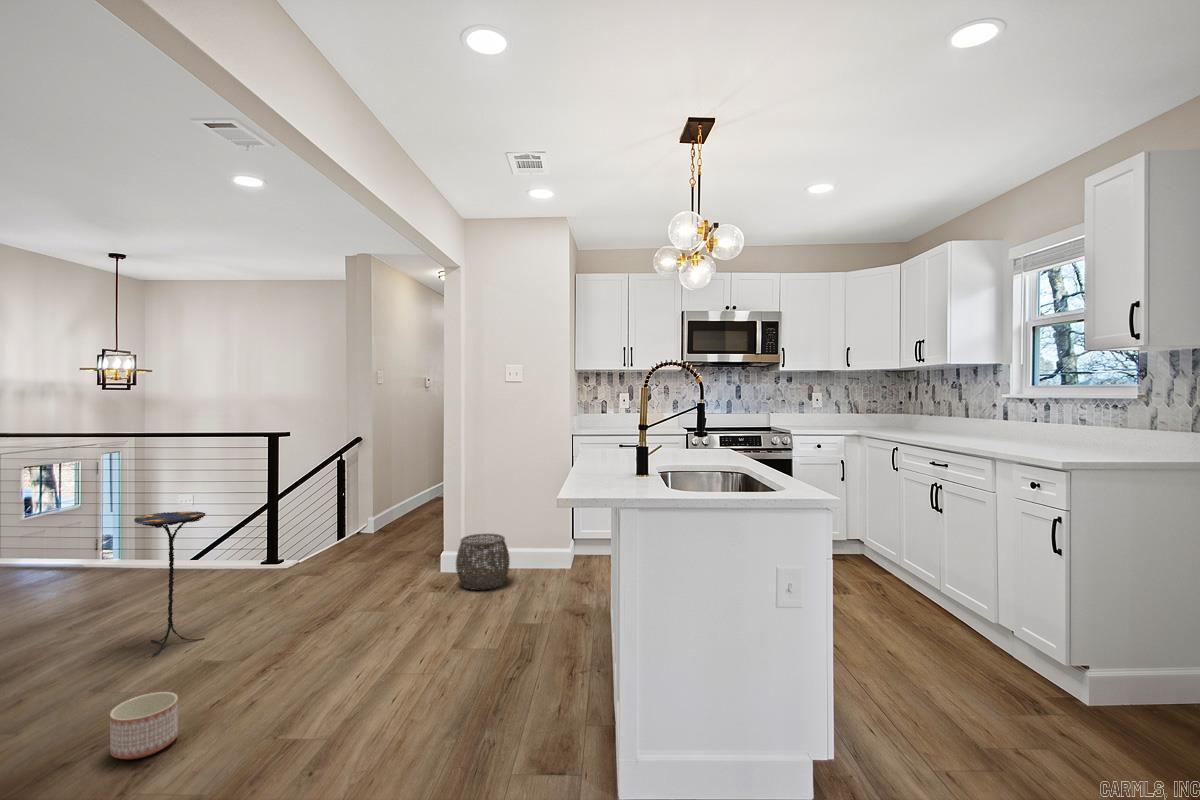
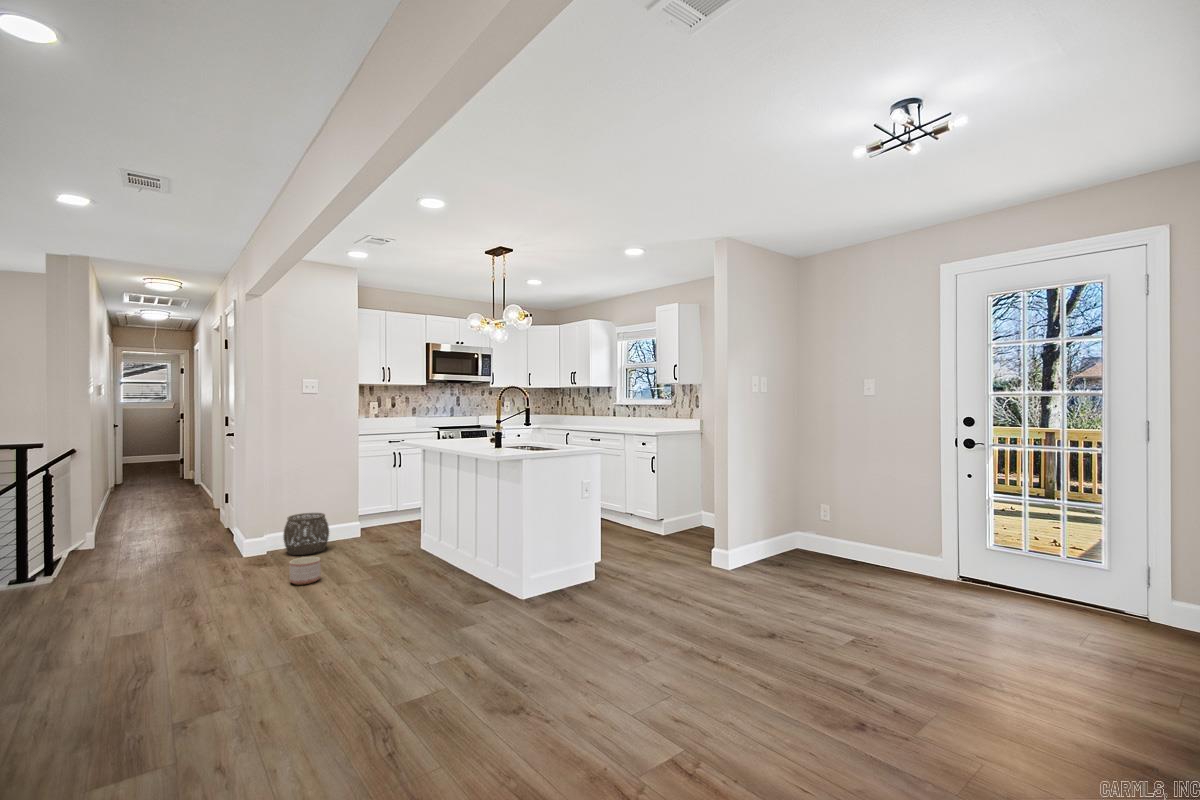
side table: present [134,512,205,655] -> none [41,508,112,634]
planter: present [110,692,178,759] -> present [290,557,320,585]

